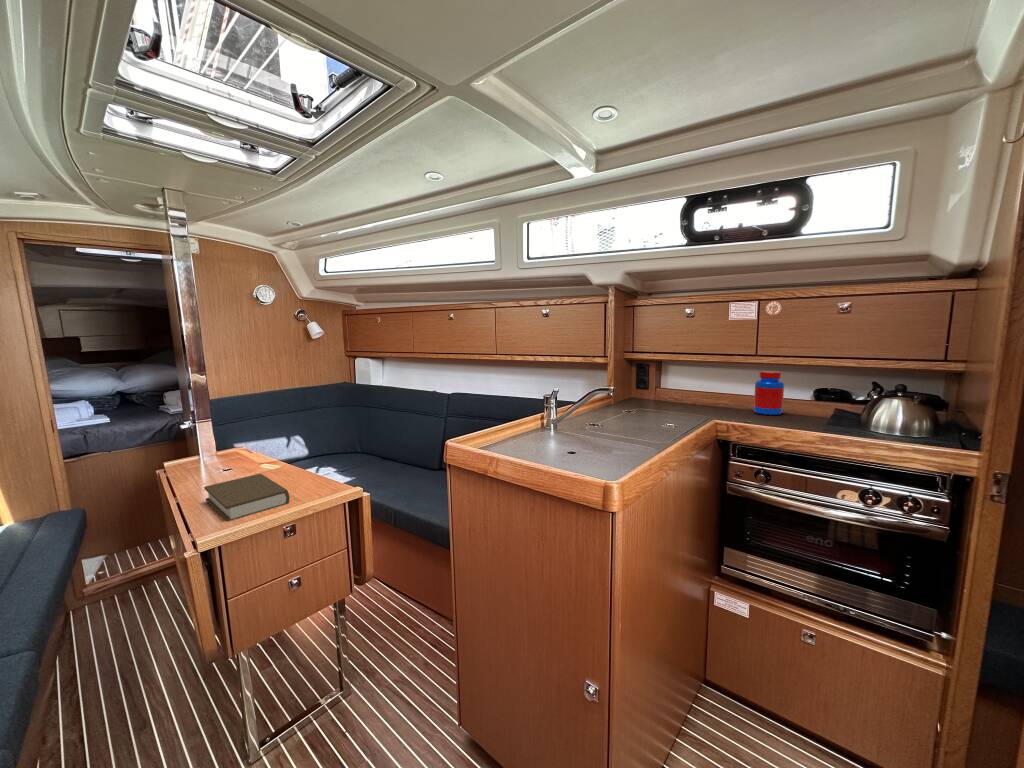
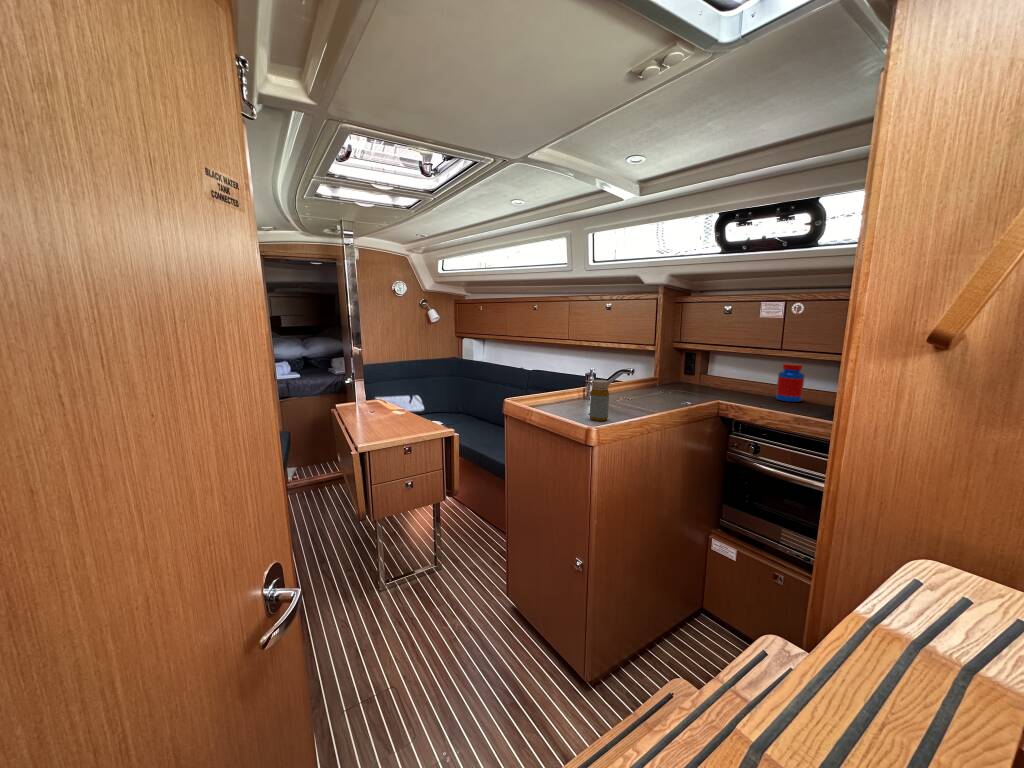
bottle: none [581,408,607,468] -> present [590,380,609,421]
book: present [204,473,290,521] -> none [360,414,409,439]

